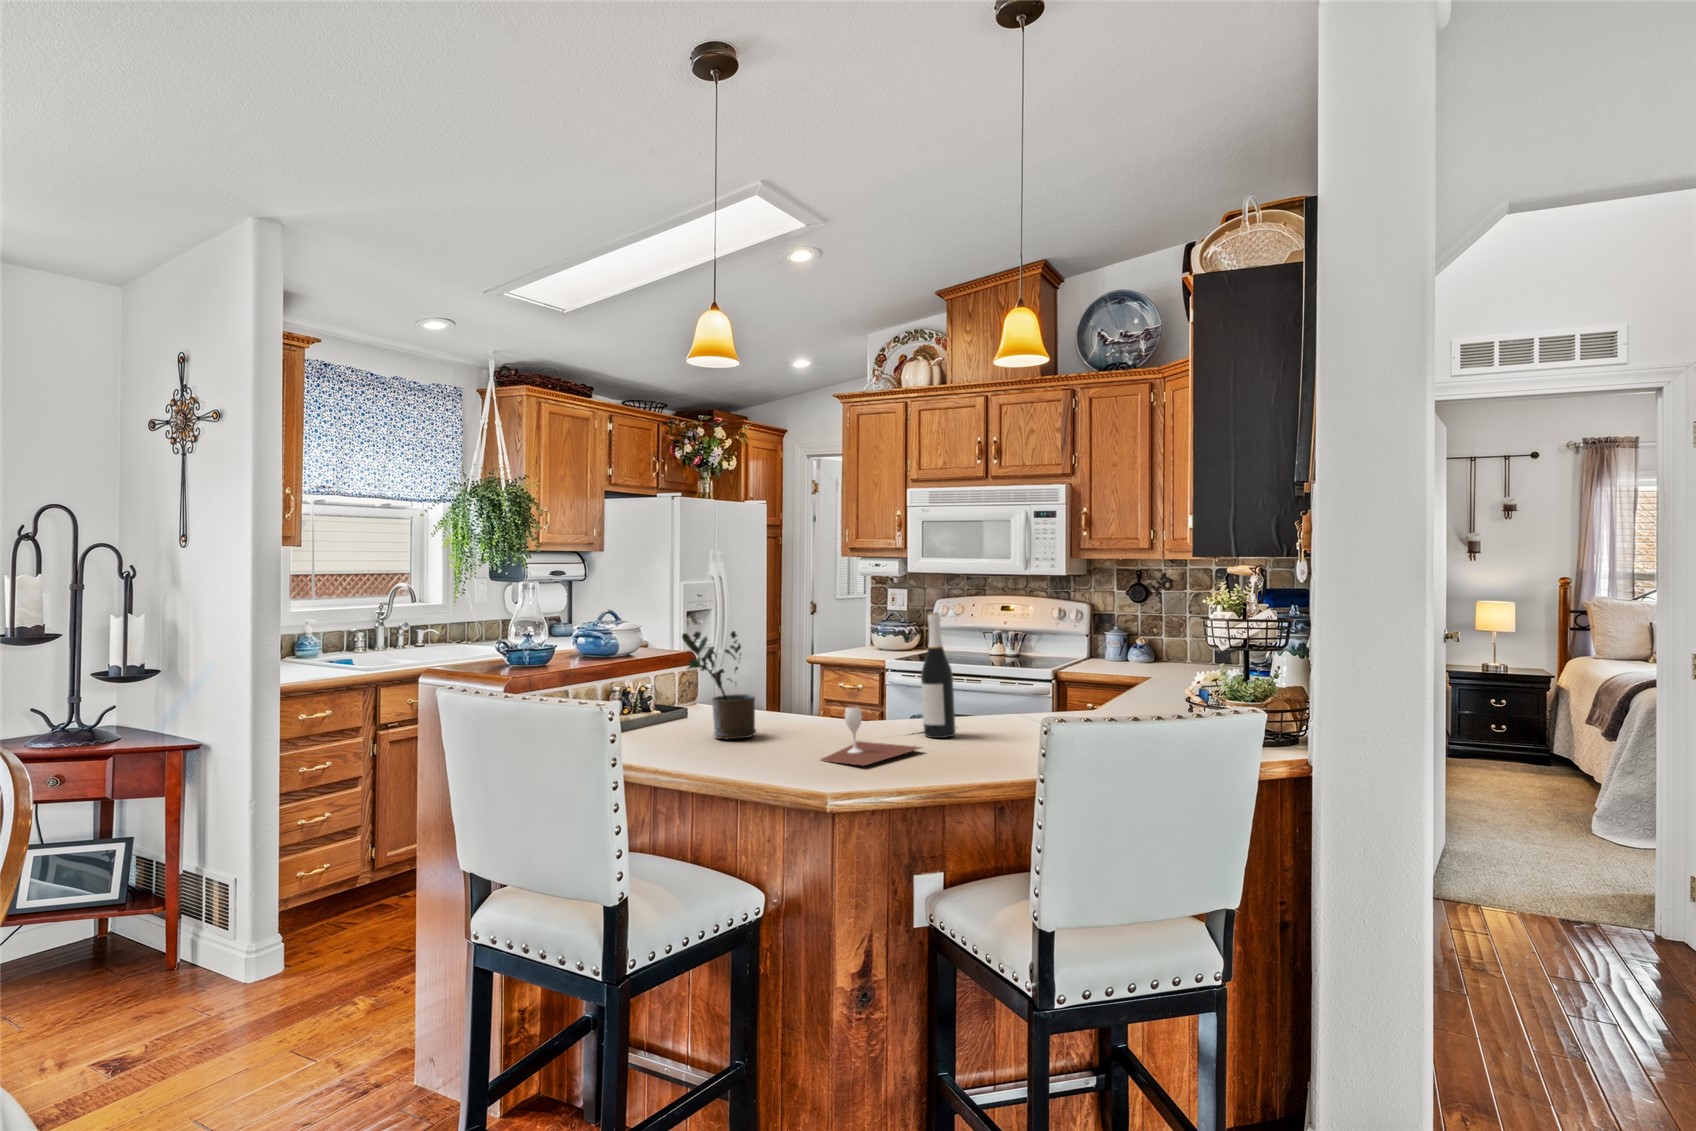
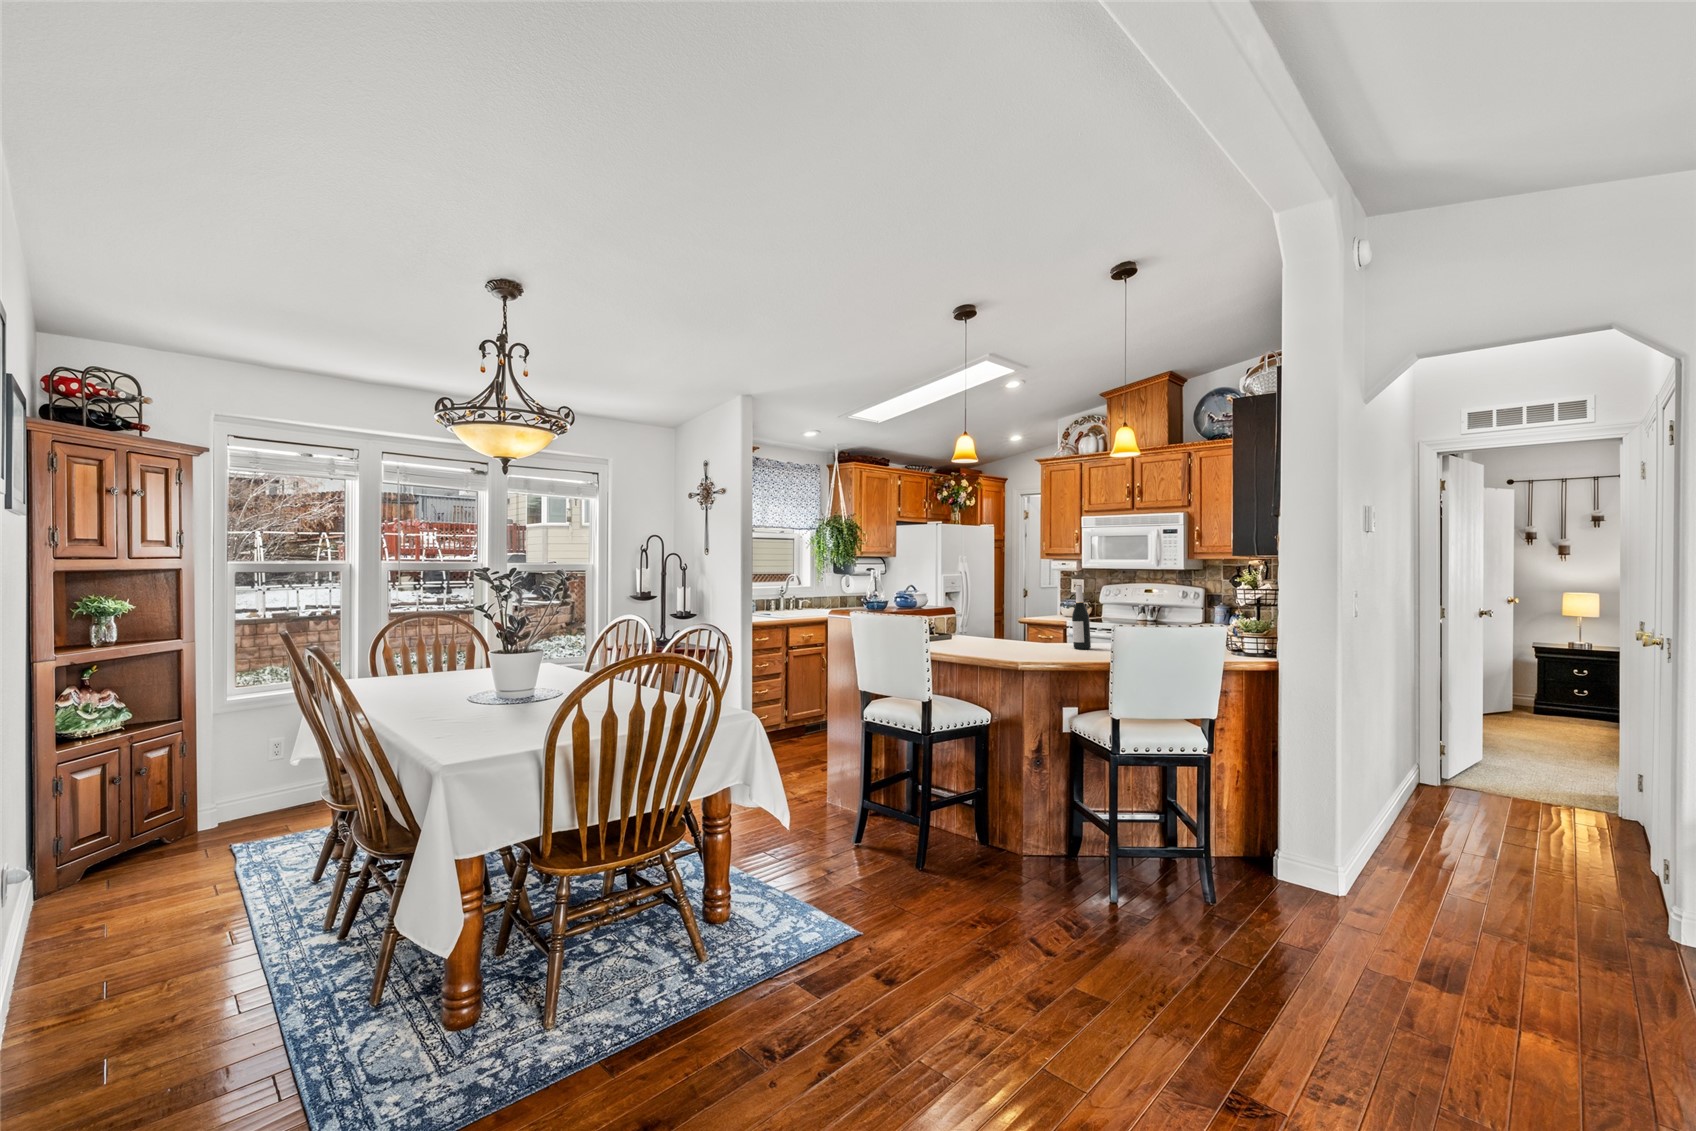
potted plant: present [682,631,756,739] -> none [949,593,986,645]
wine glass: present [821,706,921,765] -> none [1000,630,1071,655]

